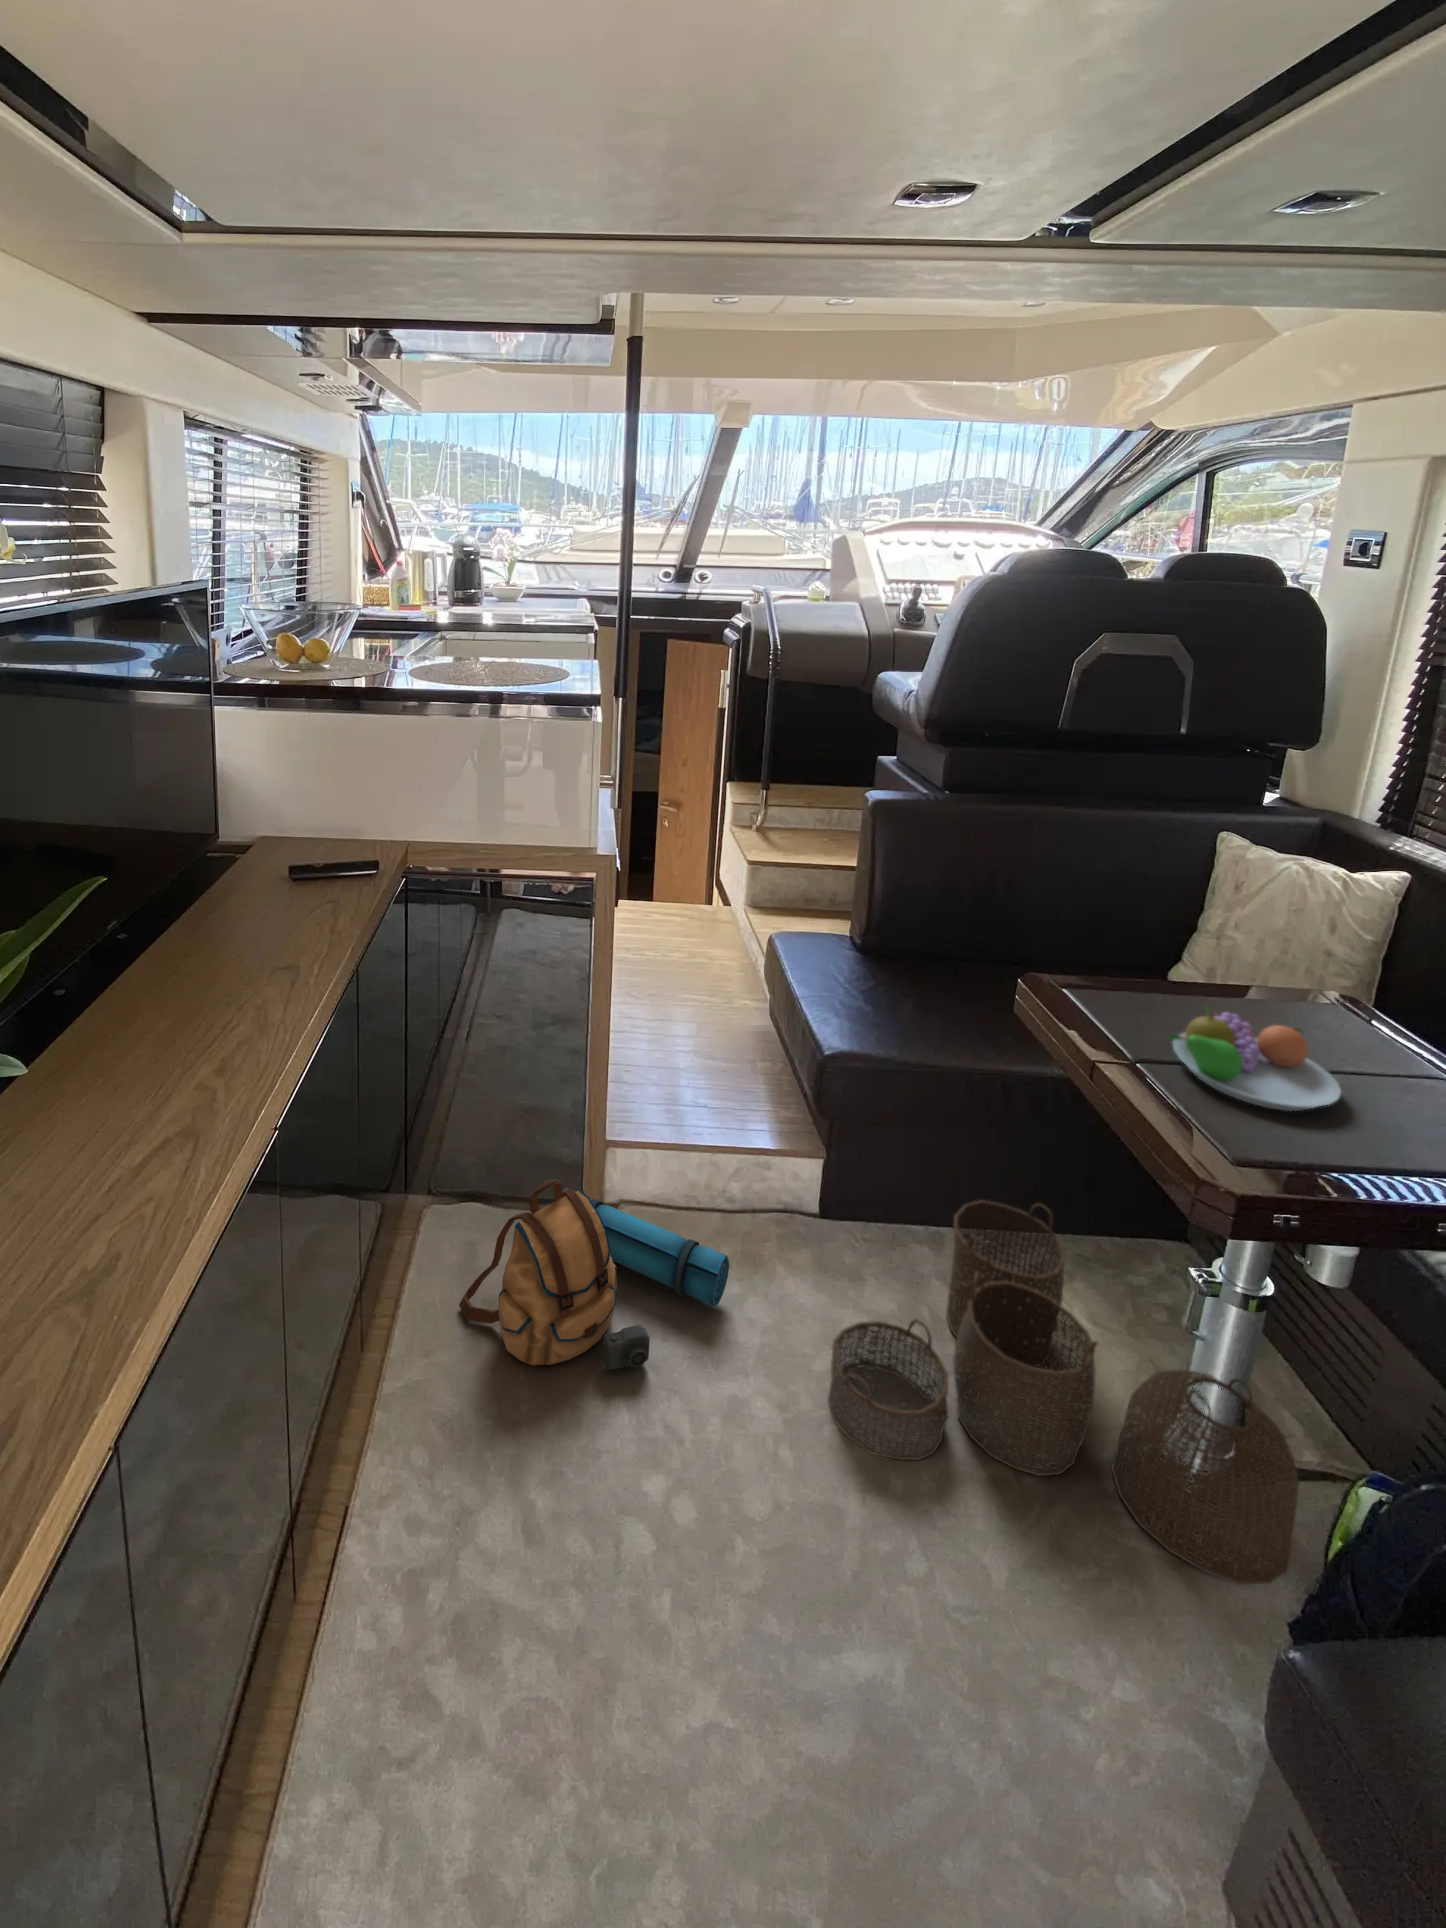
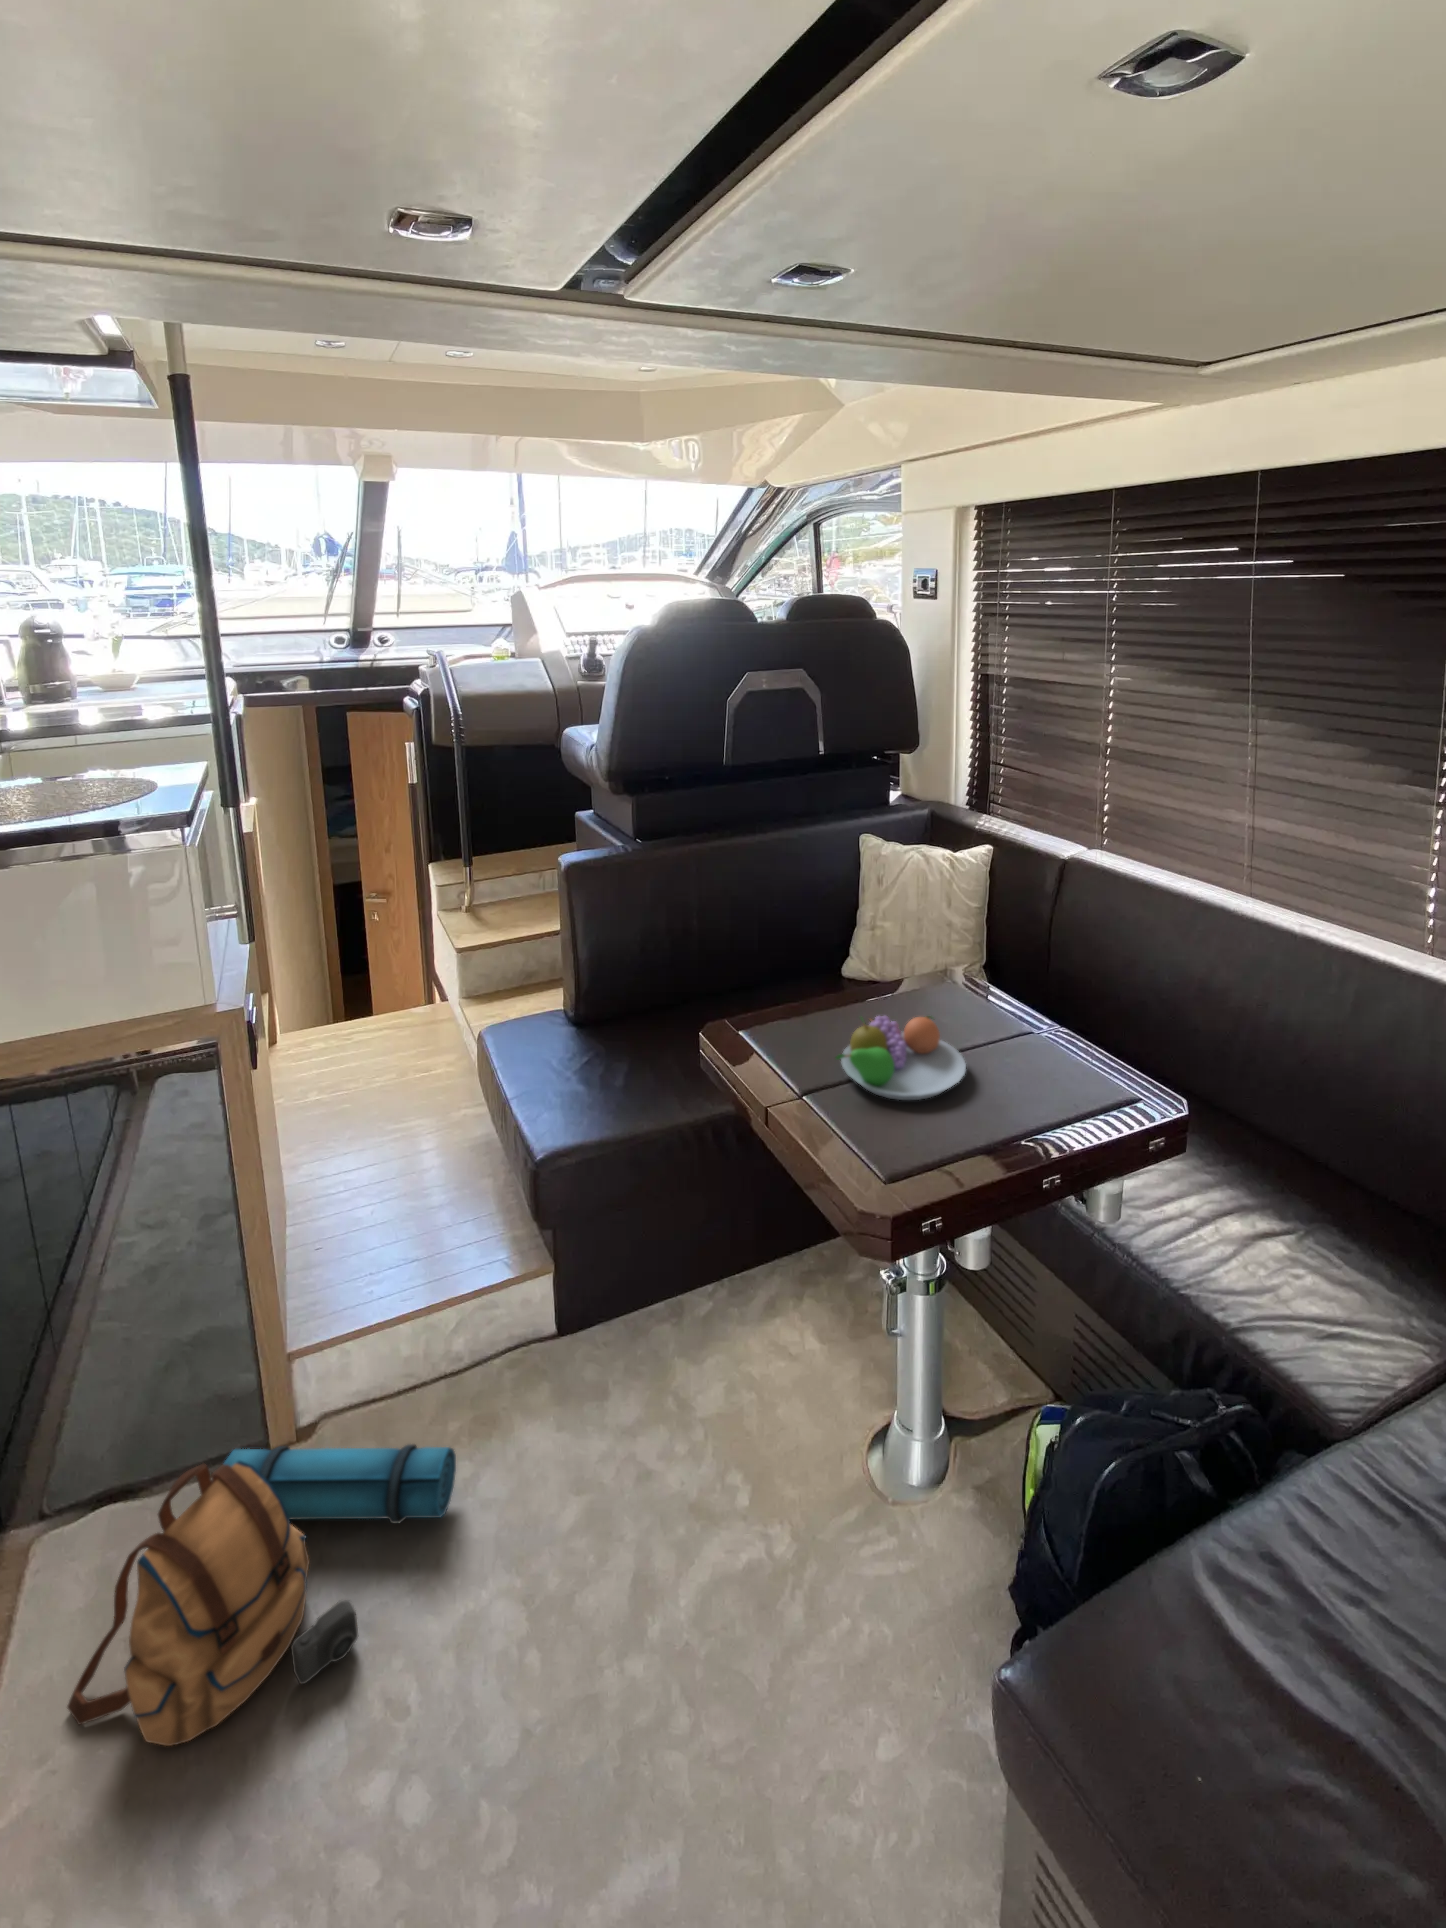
woven basket: present [828,1200,1299,1584] -> none [576,1243,991,1612]

